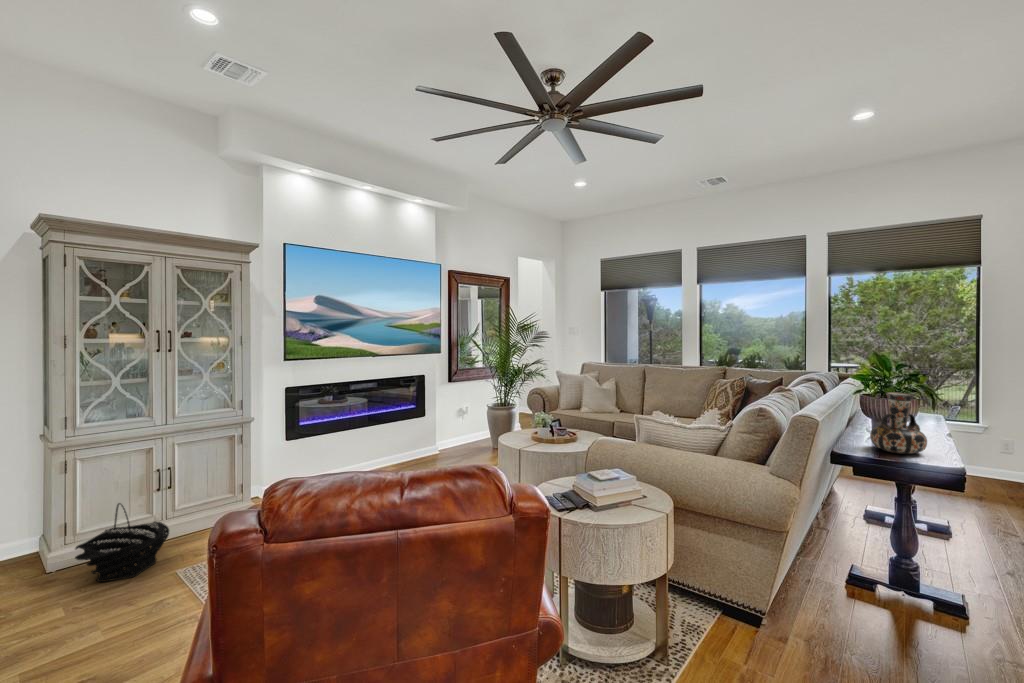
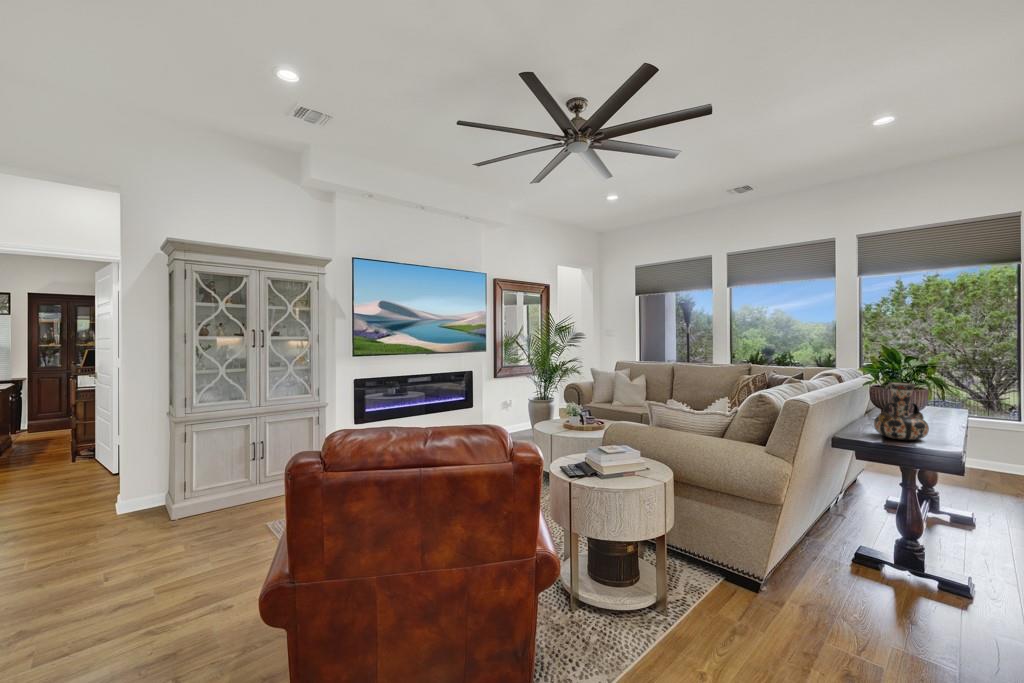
basket: present [75,503,169,582] -> none [192,468,262,530]

